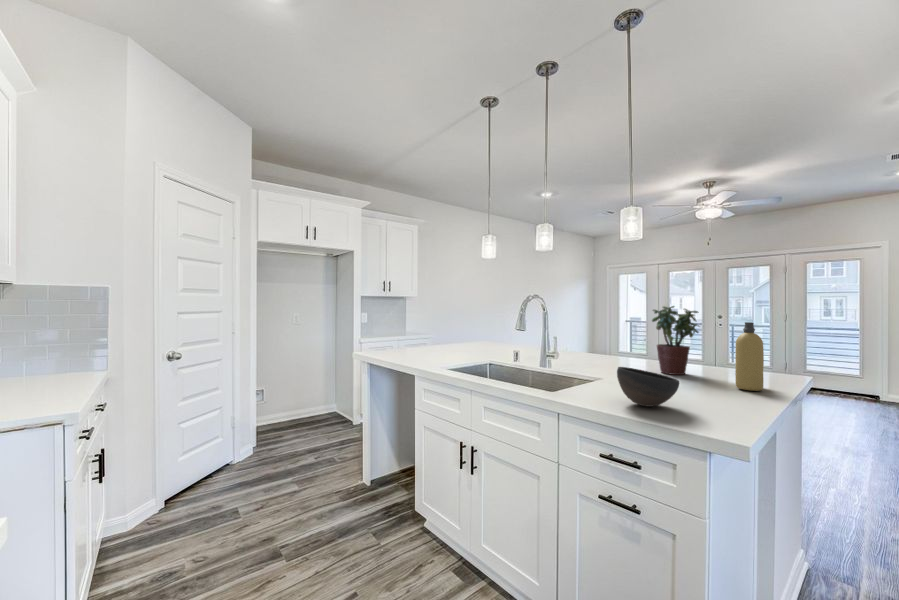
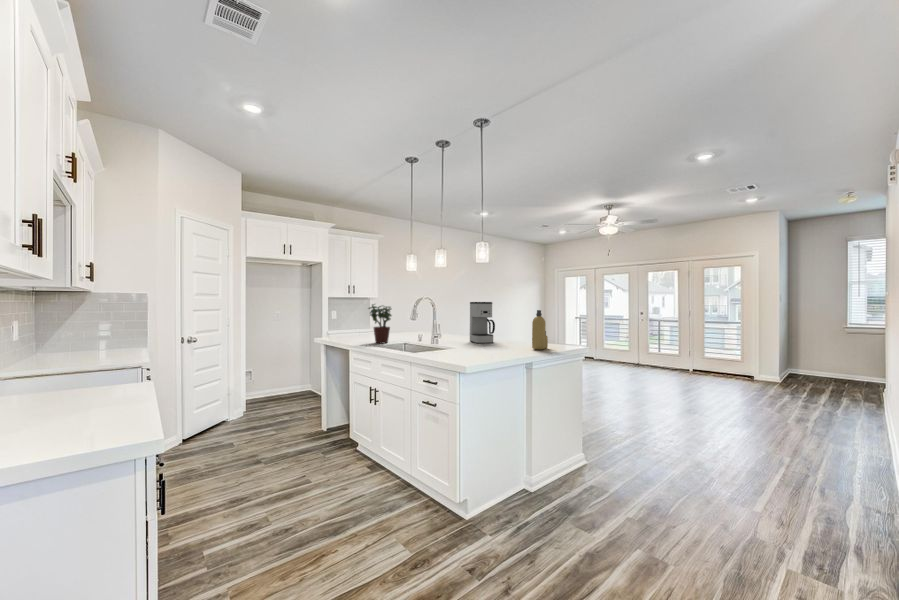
coffee maker: none [583,305,626,369] -> present [470,302,495,343]
potted plant: present [652,306,699,375] -> present [369,304,391,343]
bowl: present [617,367,679,407] -> none [449,334,480,355]

